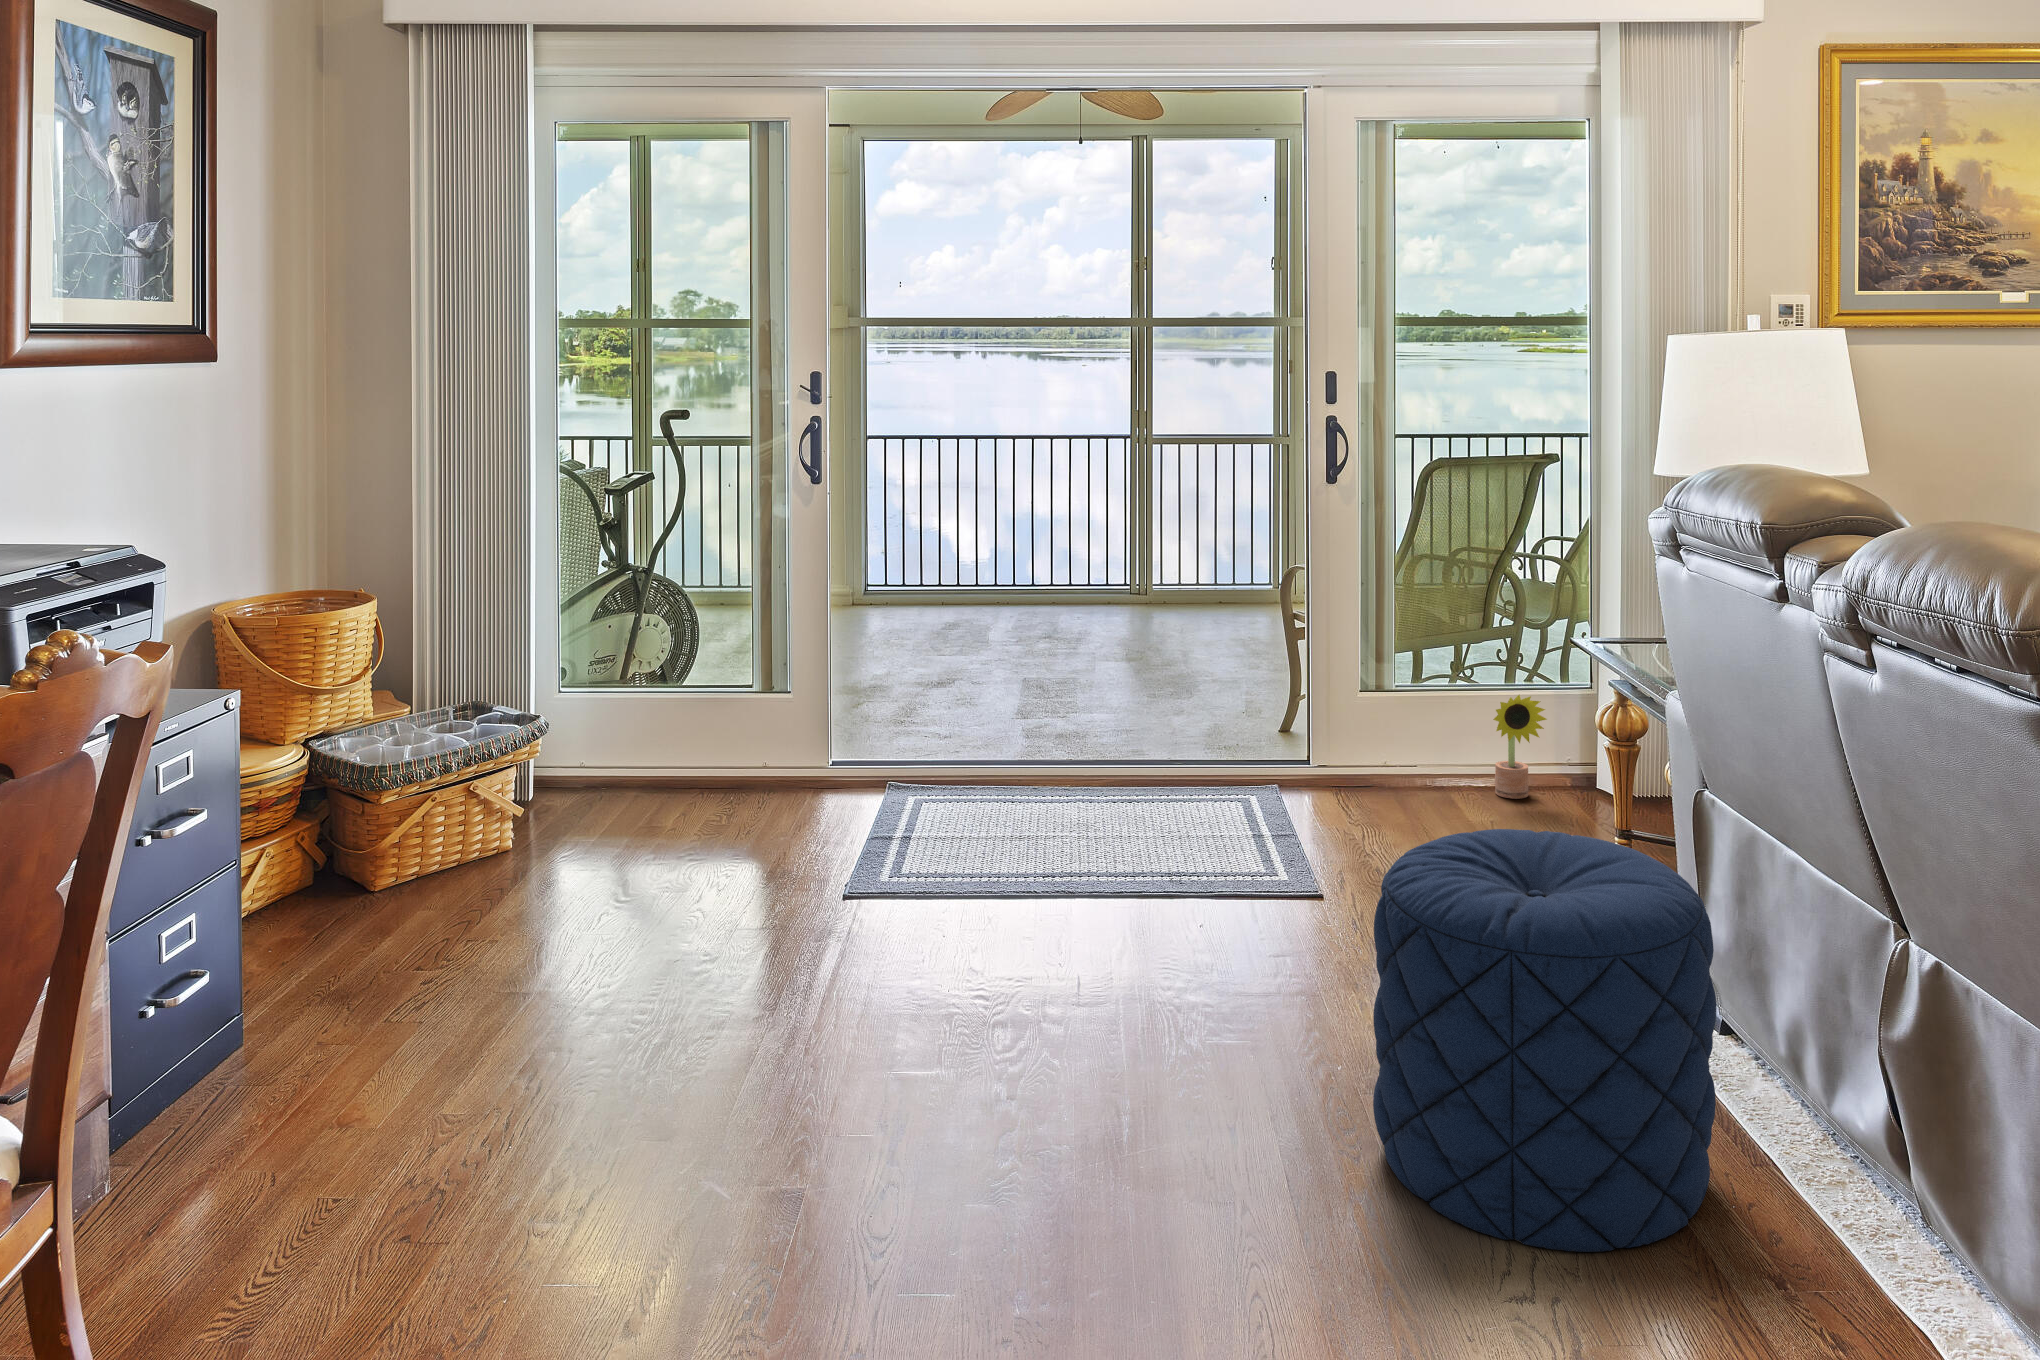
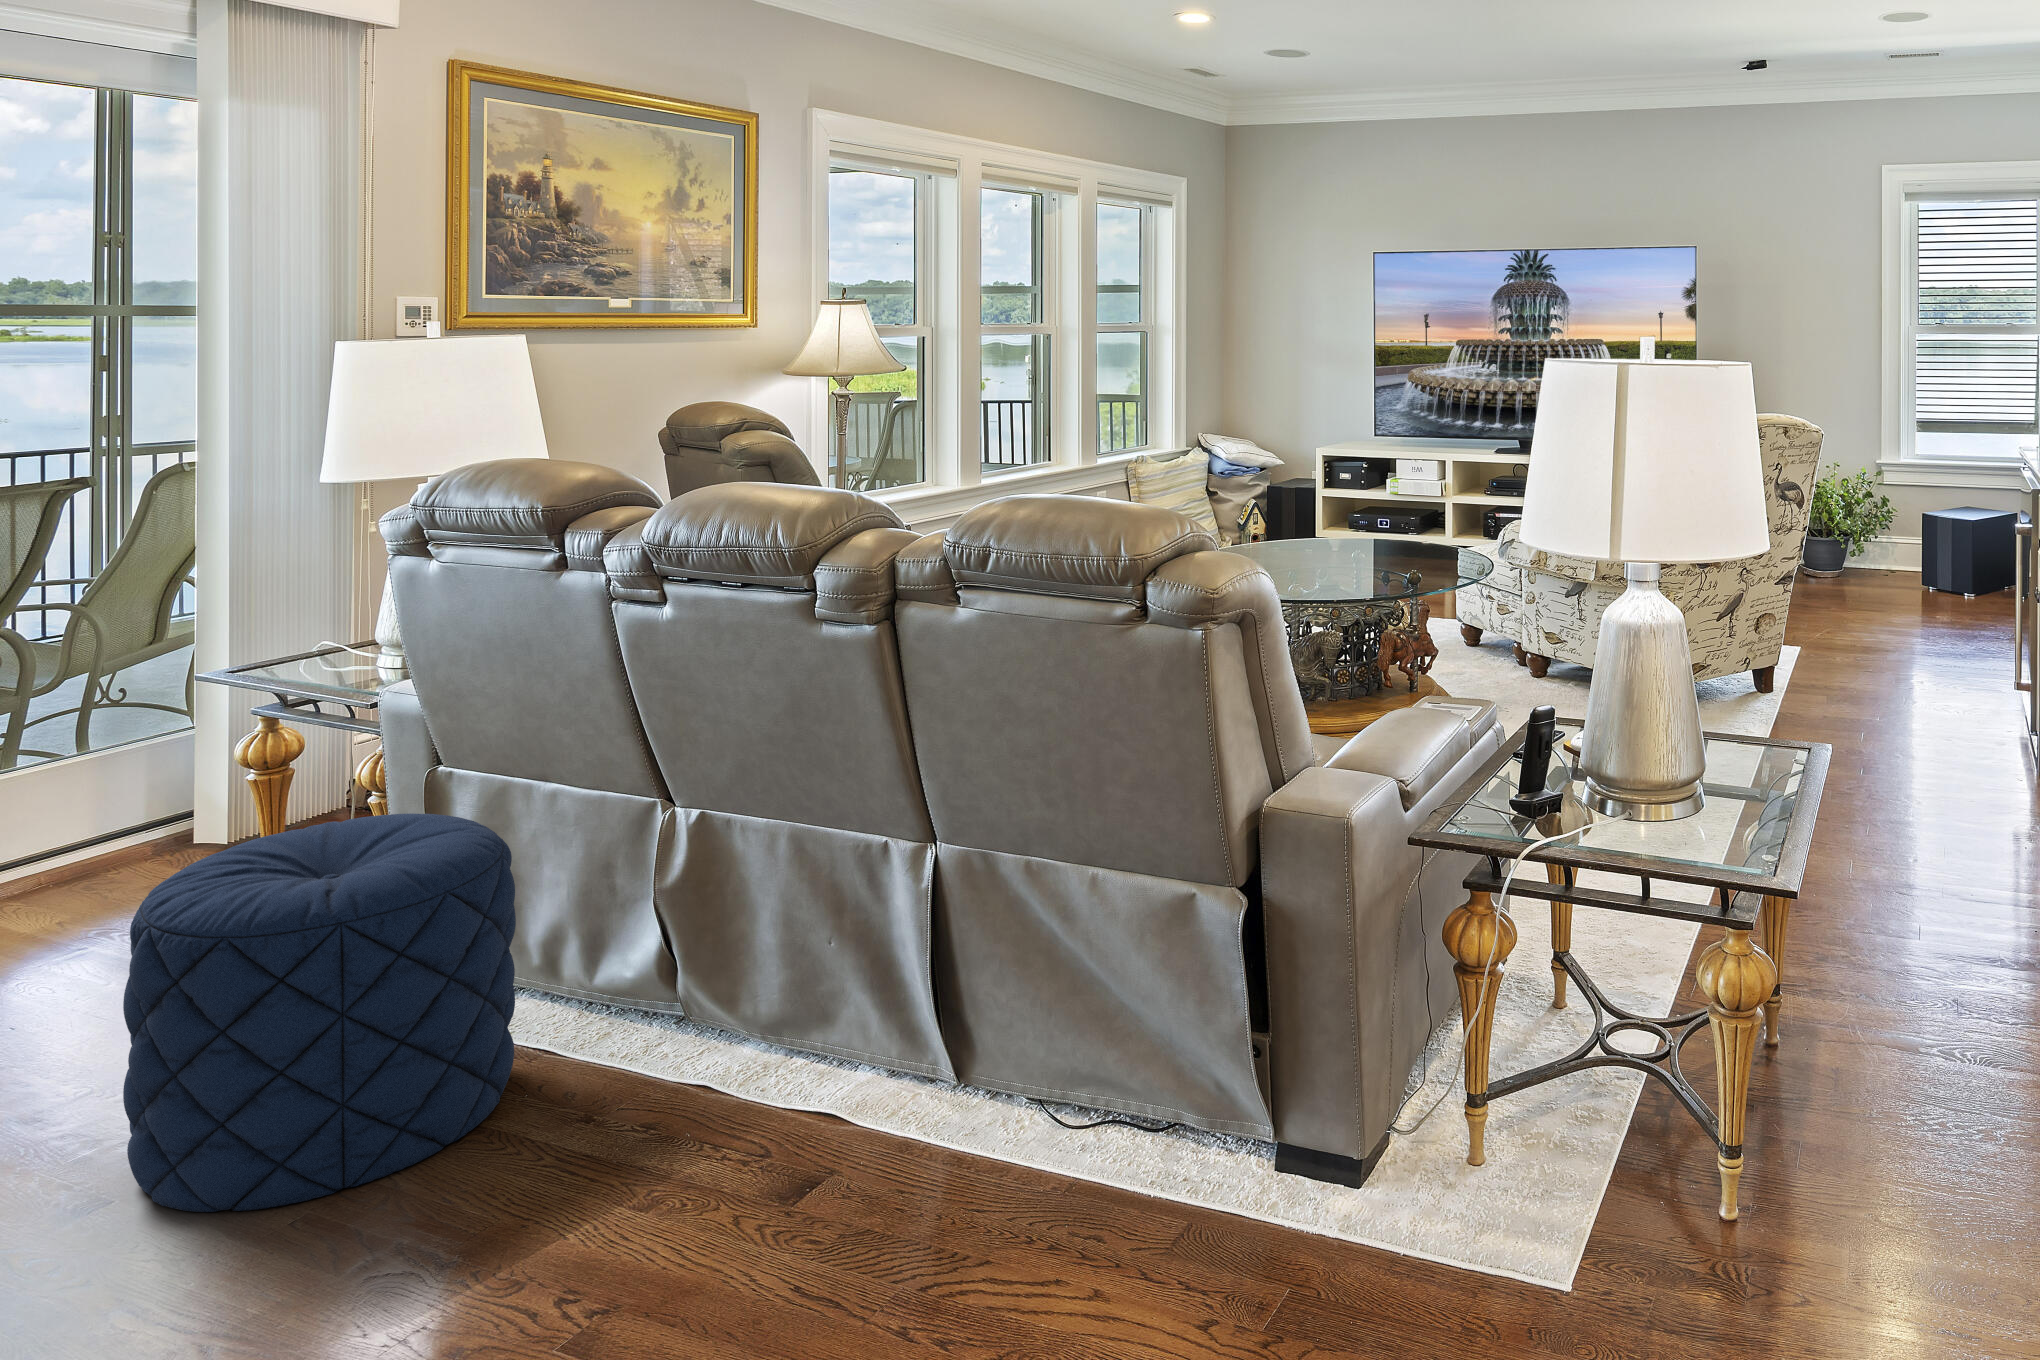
decorative plant: present [1493,695,1547,799] -> none [62,739,143,864]

